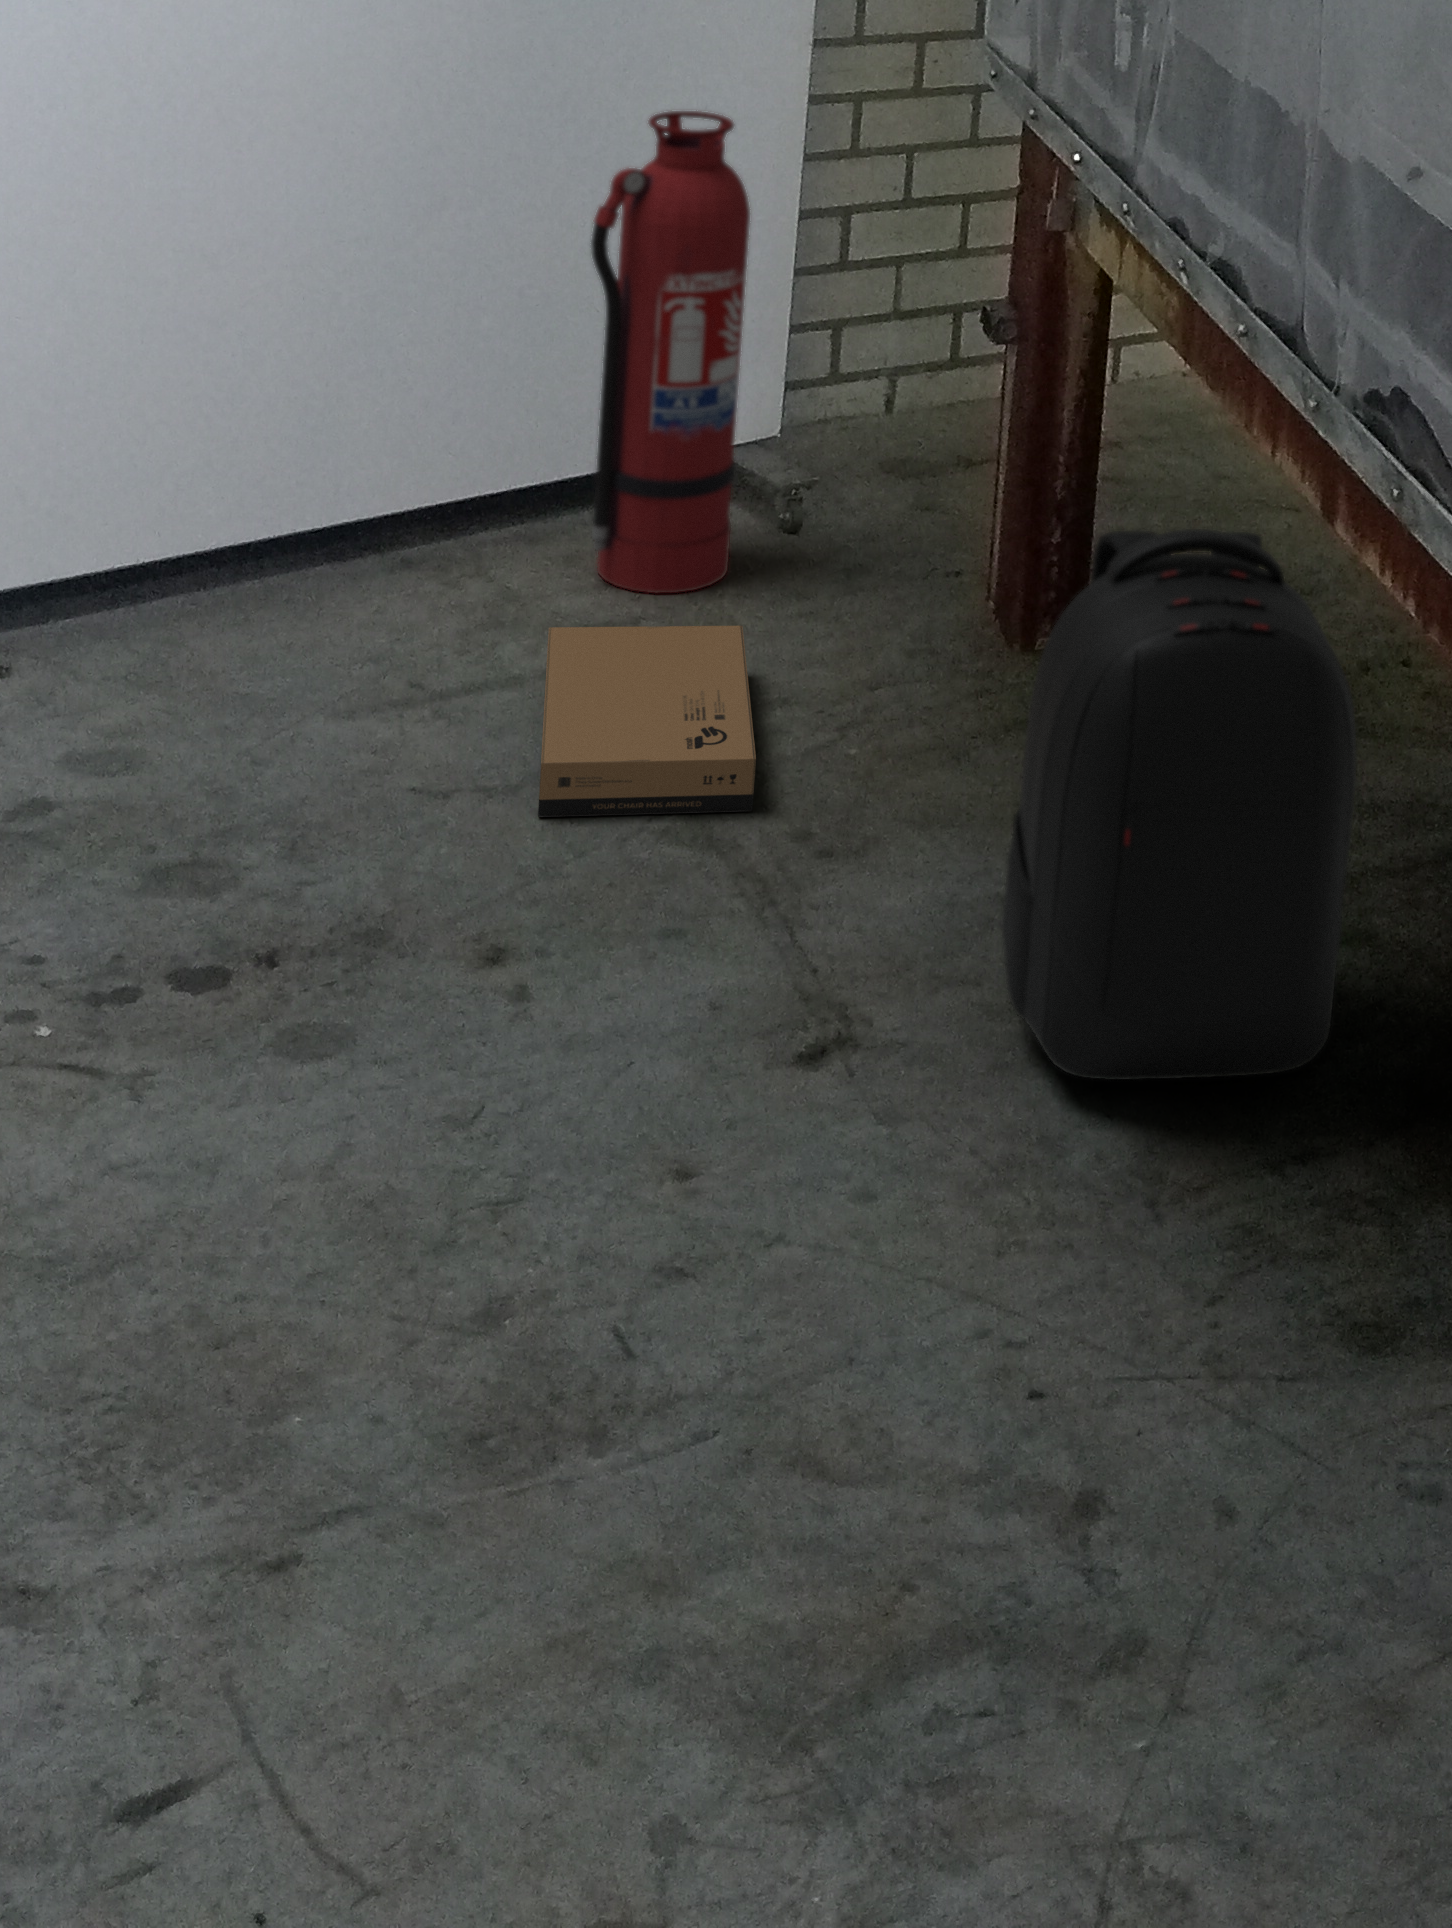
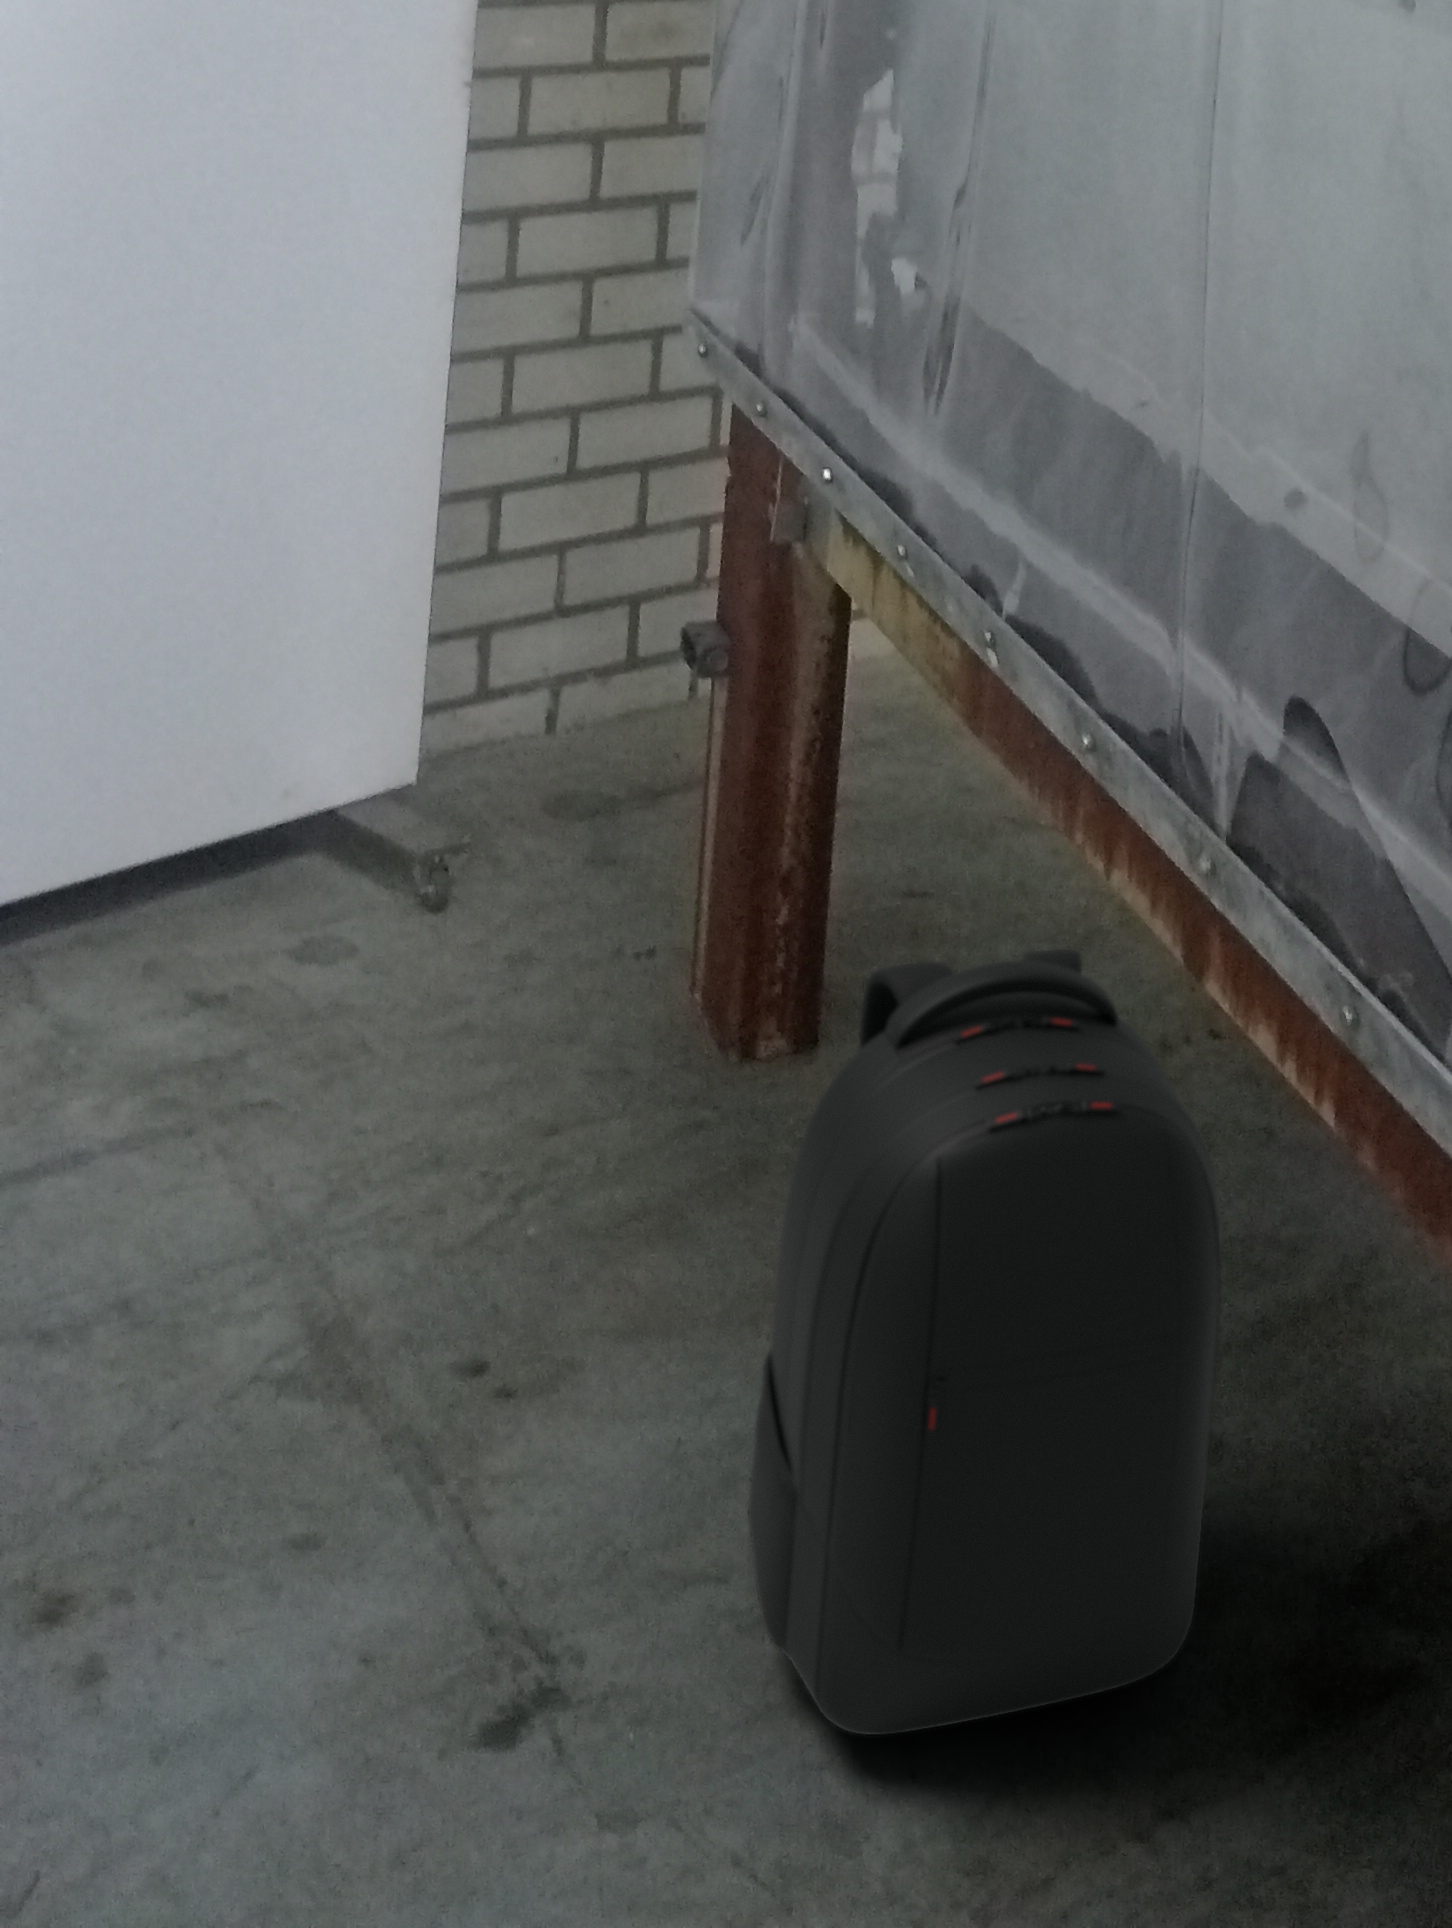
fire extinguisher: present [591,111,750,593] -> none [167,391,381,1012]
cardboard box: present [538,626,756,817] -> none [91,1062,399,1389]

